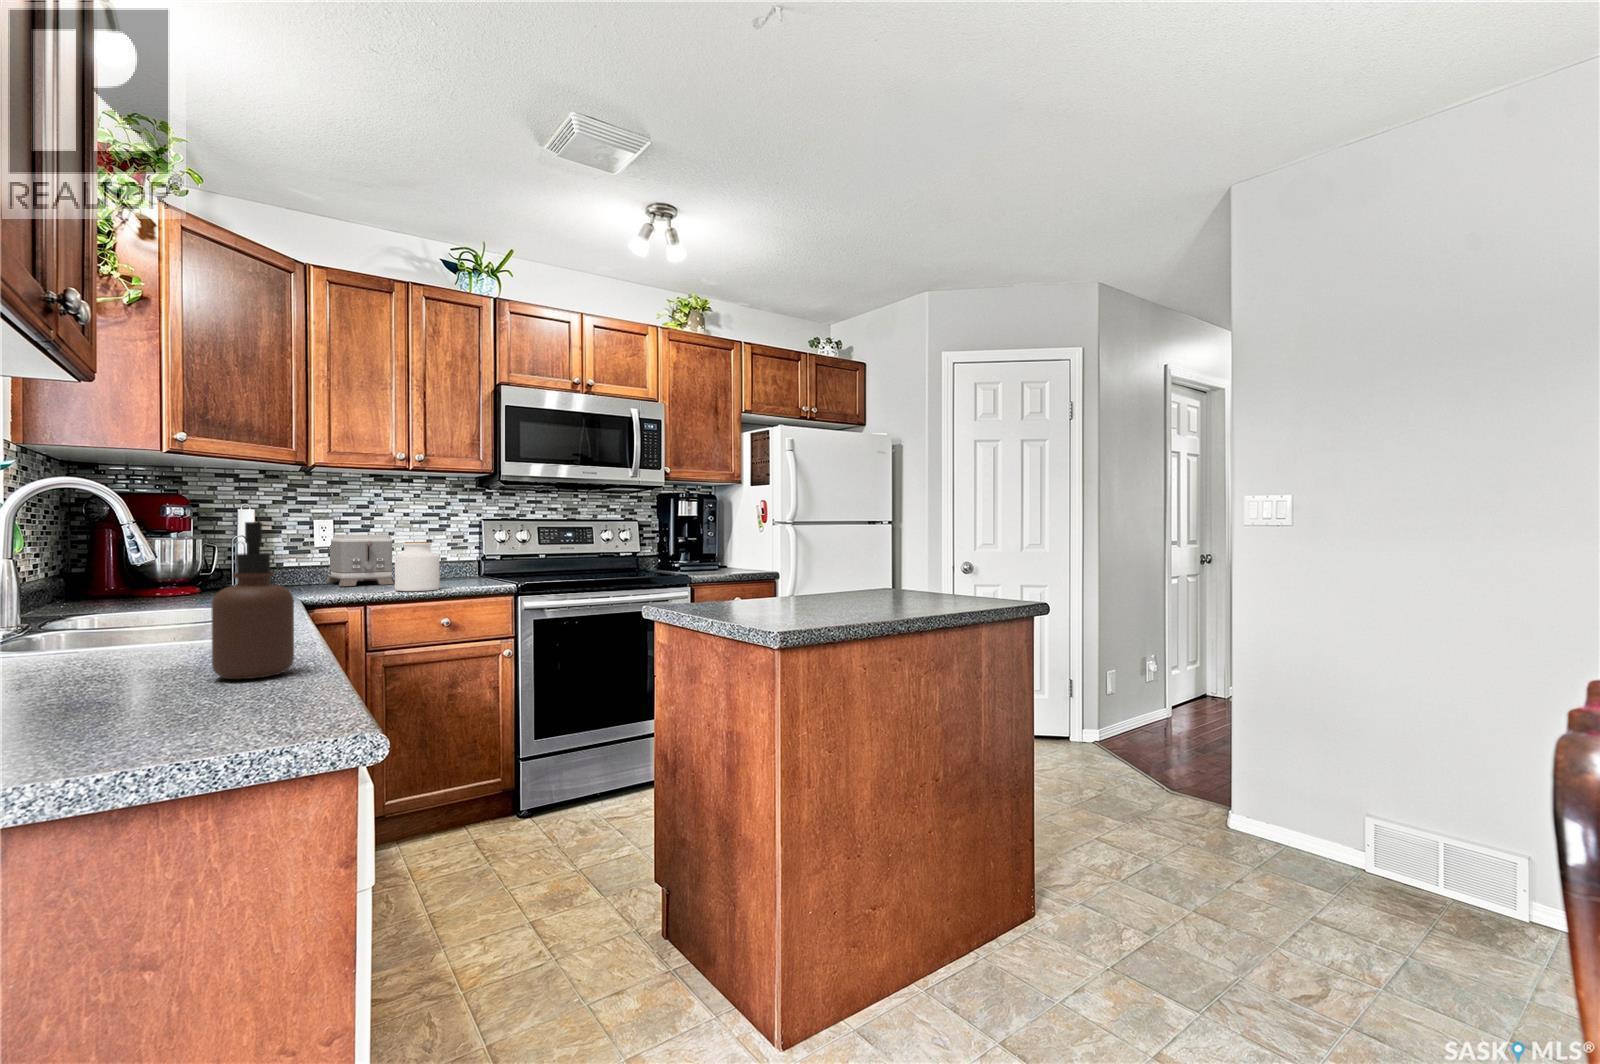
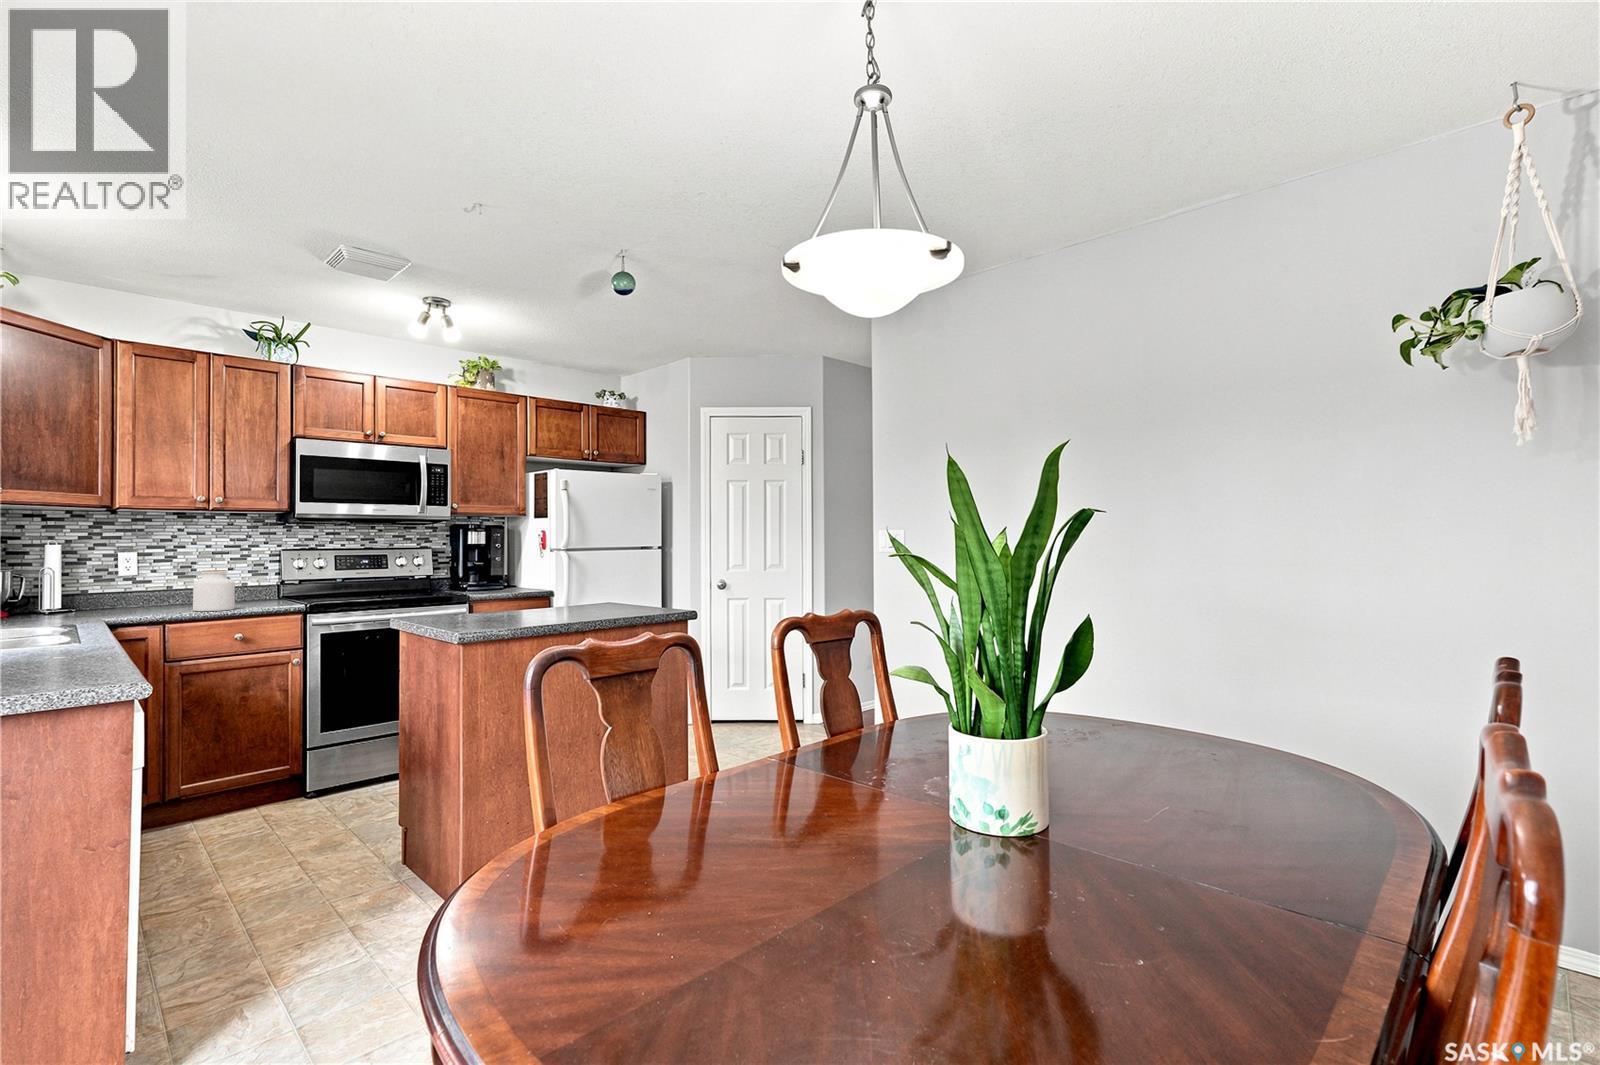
soap dispenser: present [211,522,294,679] -> none [38,565,97,664]
toaster: present [326,535,394,586] -> none [130,564,195,609]

